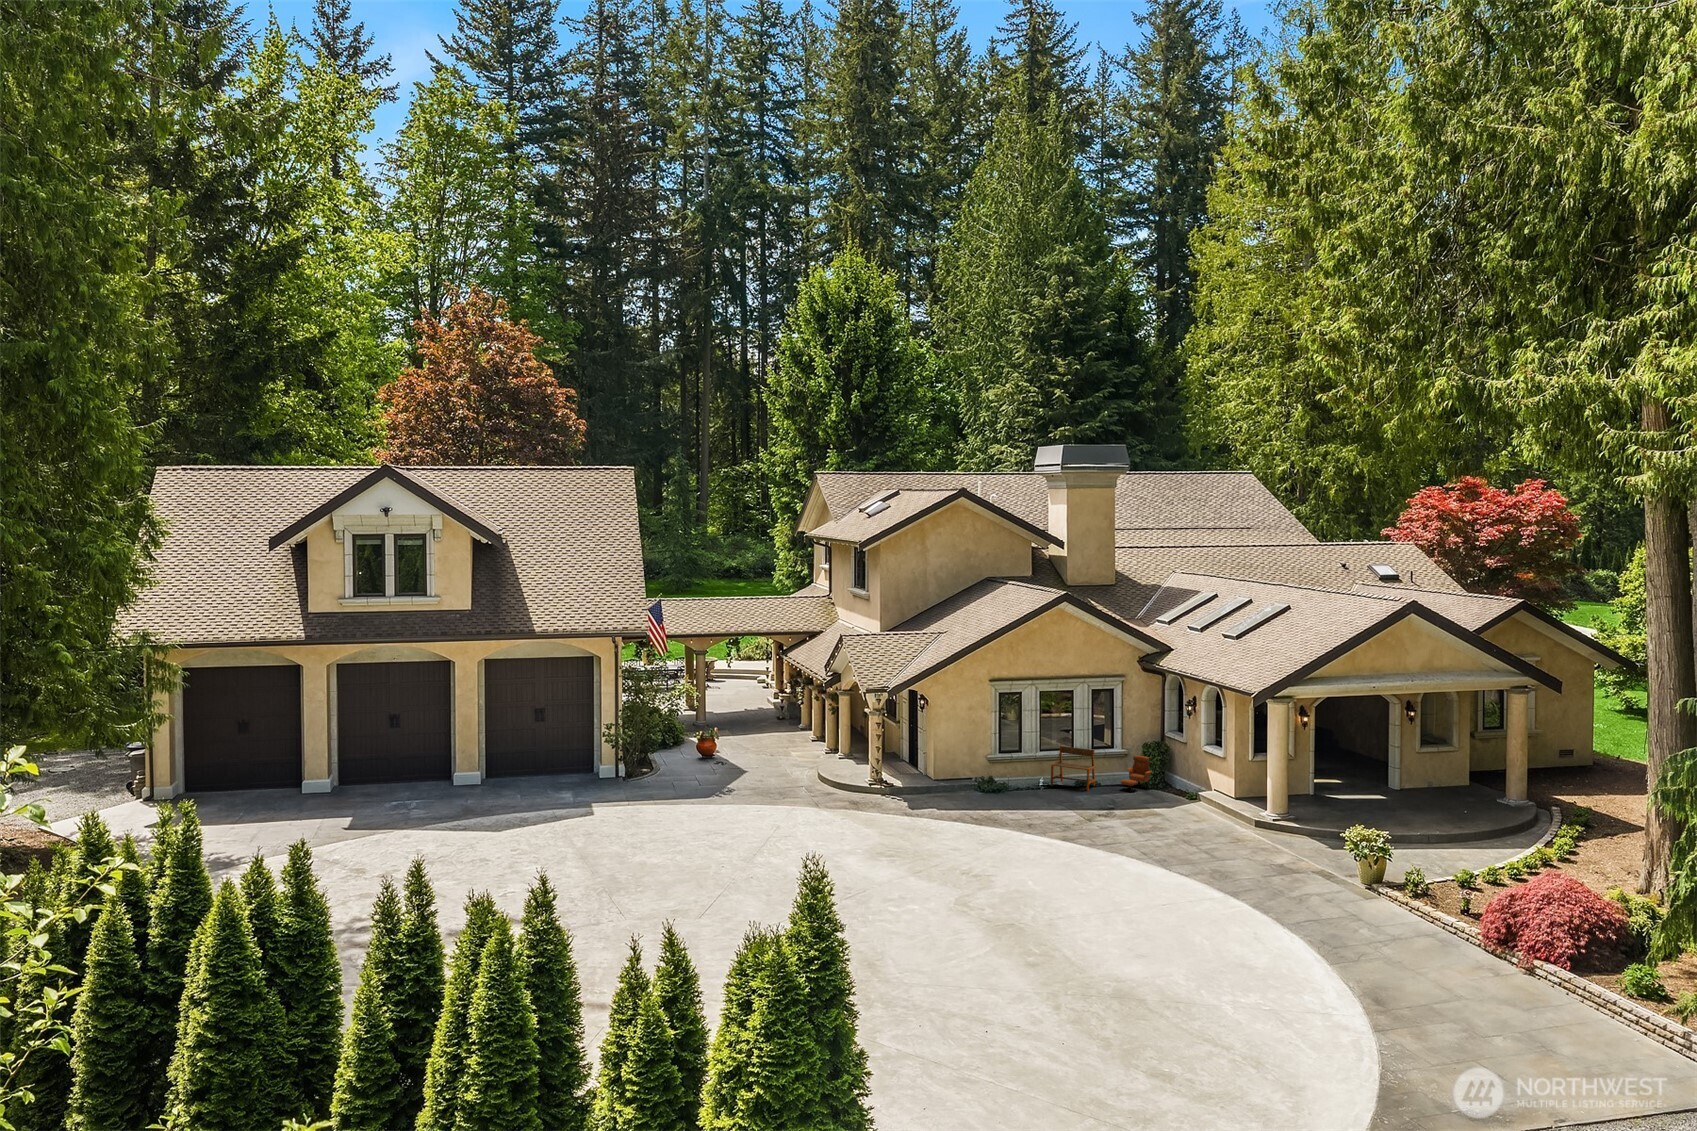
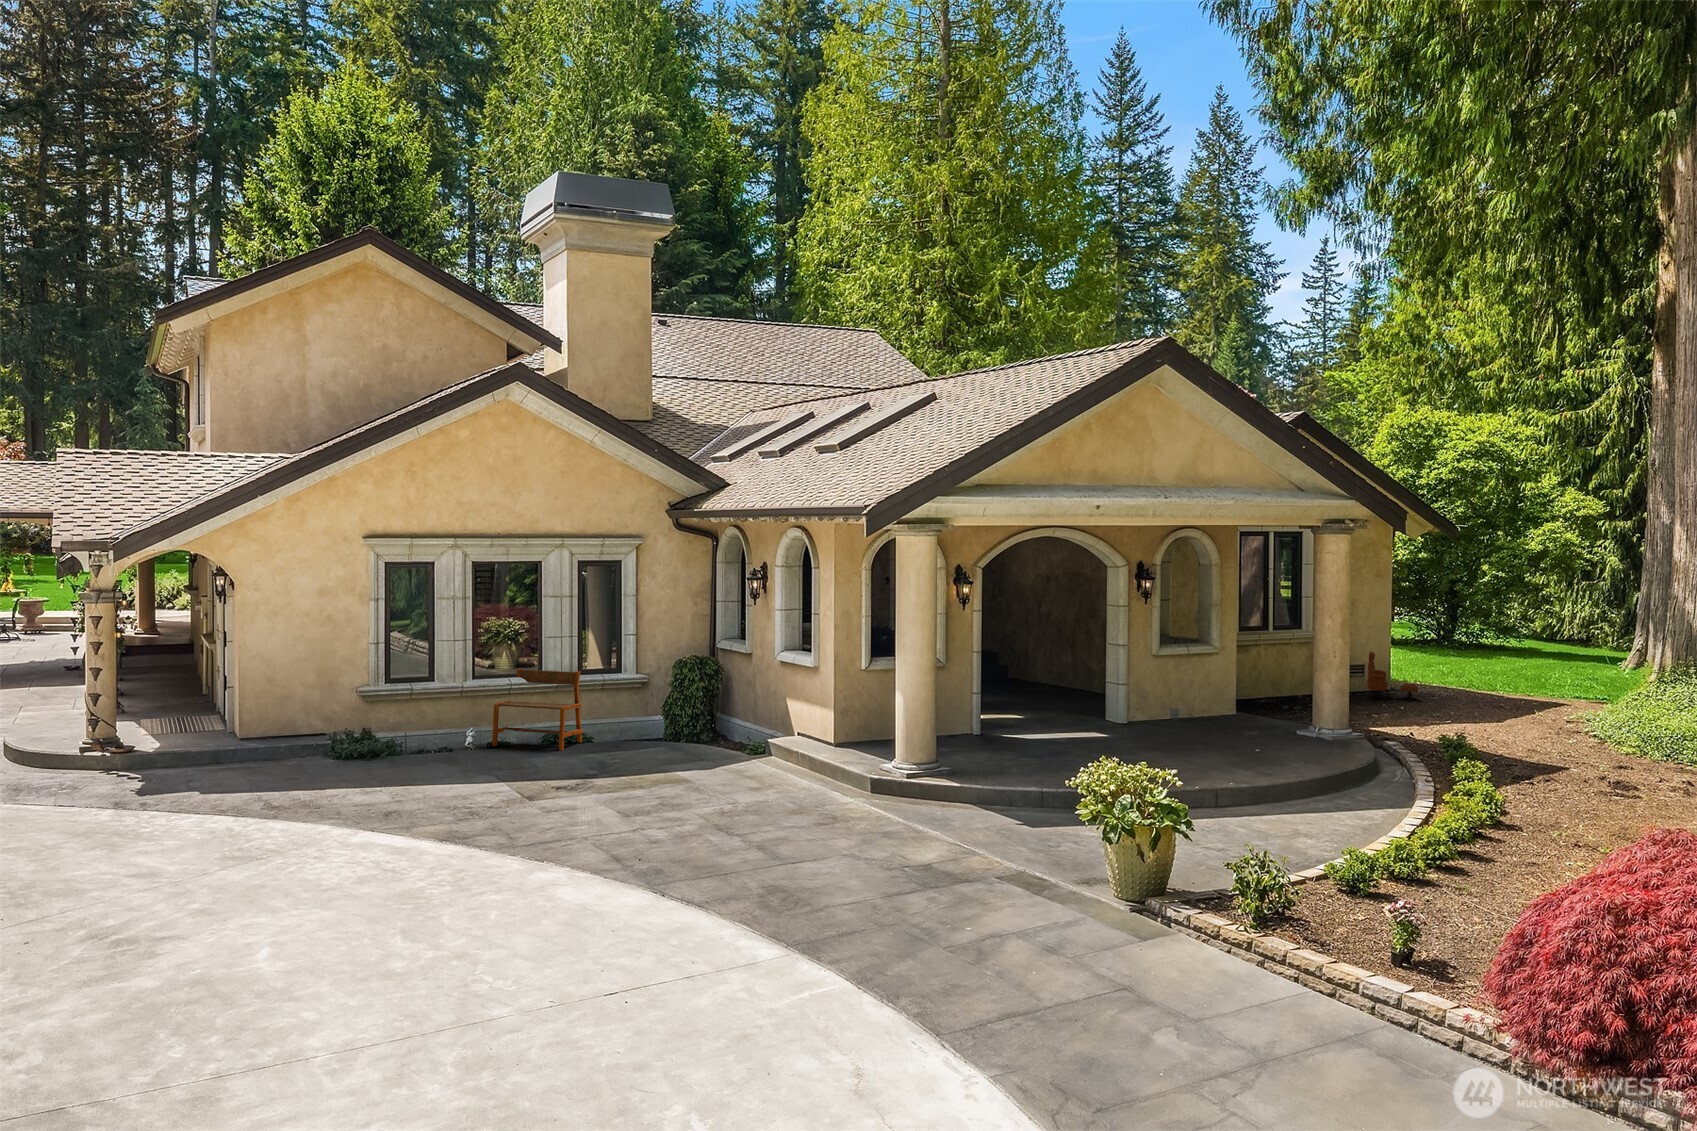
lounge chair: present [1121,755,1152,792] -> present [1367,652,1422,702]

